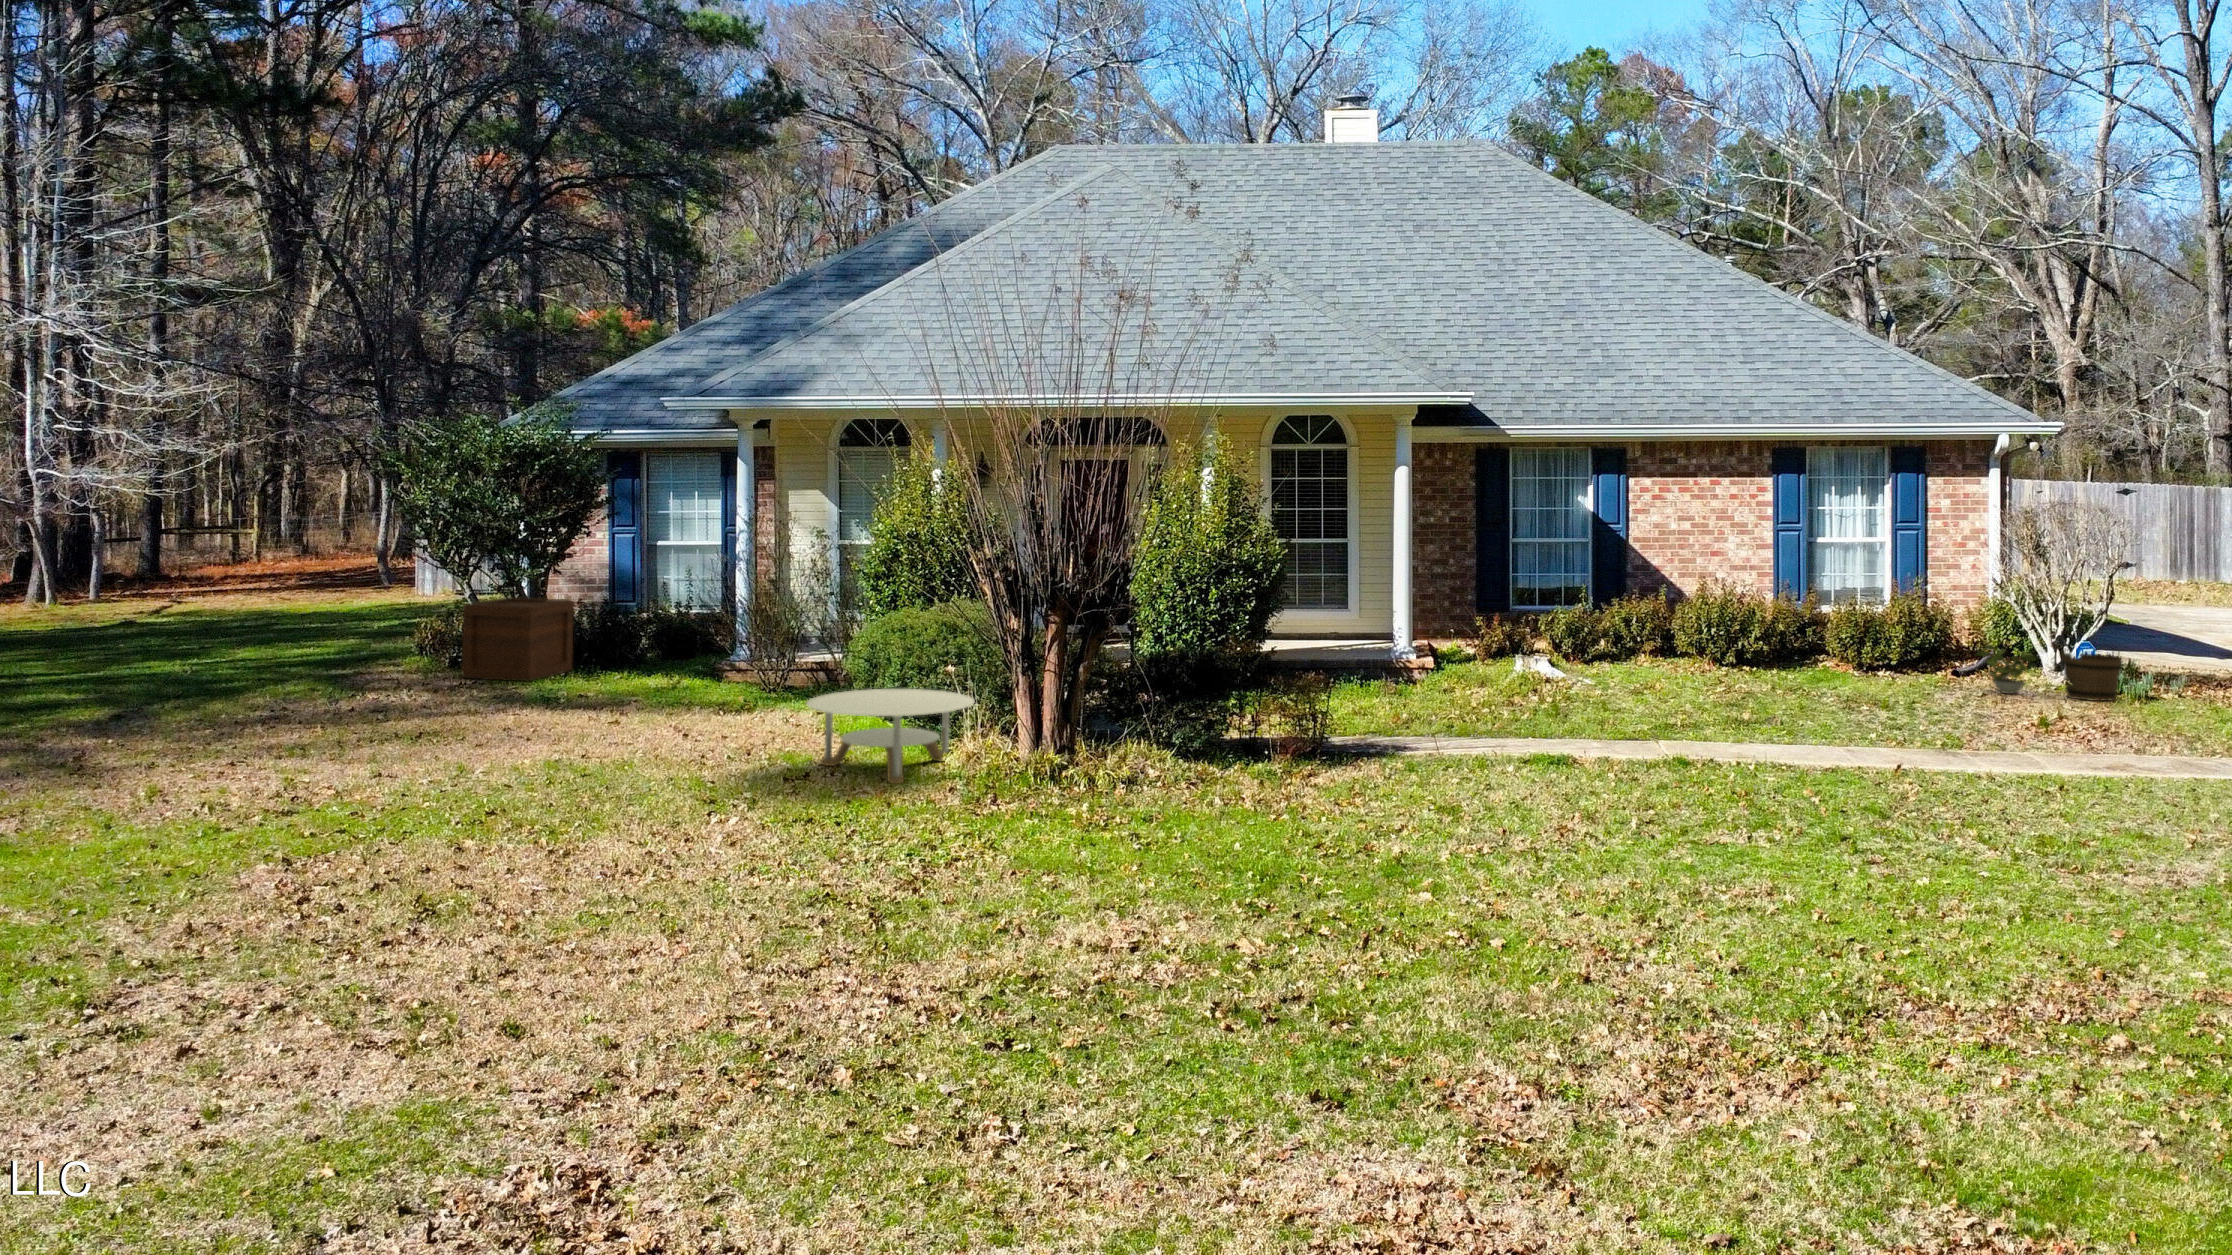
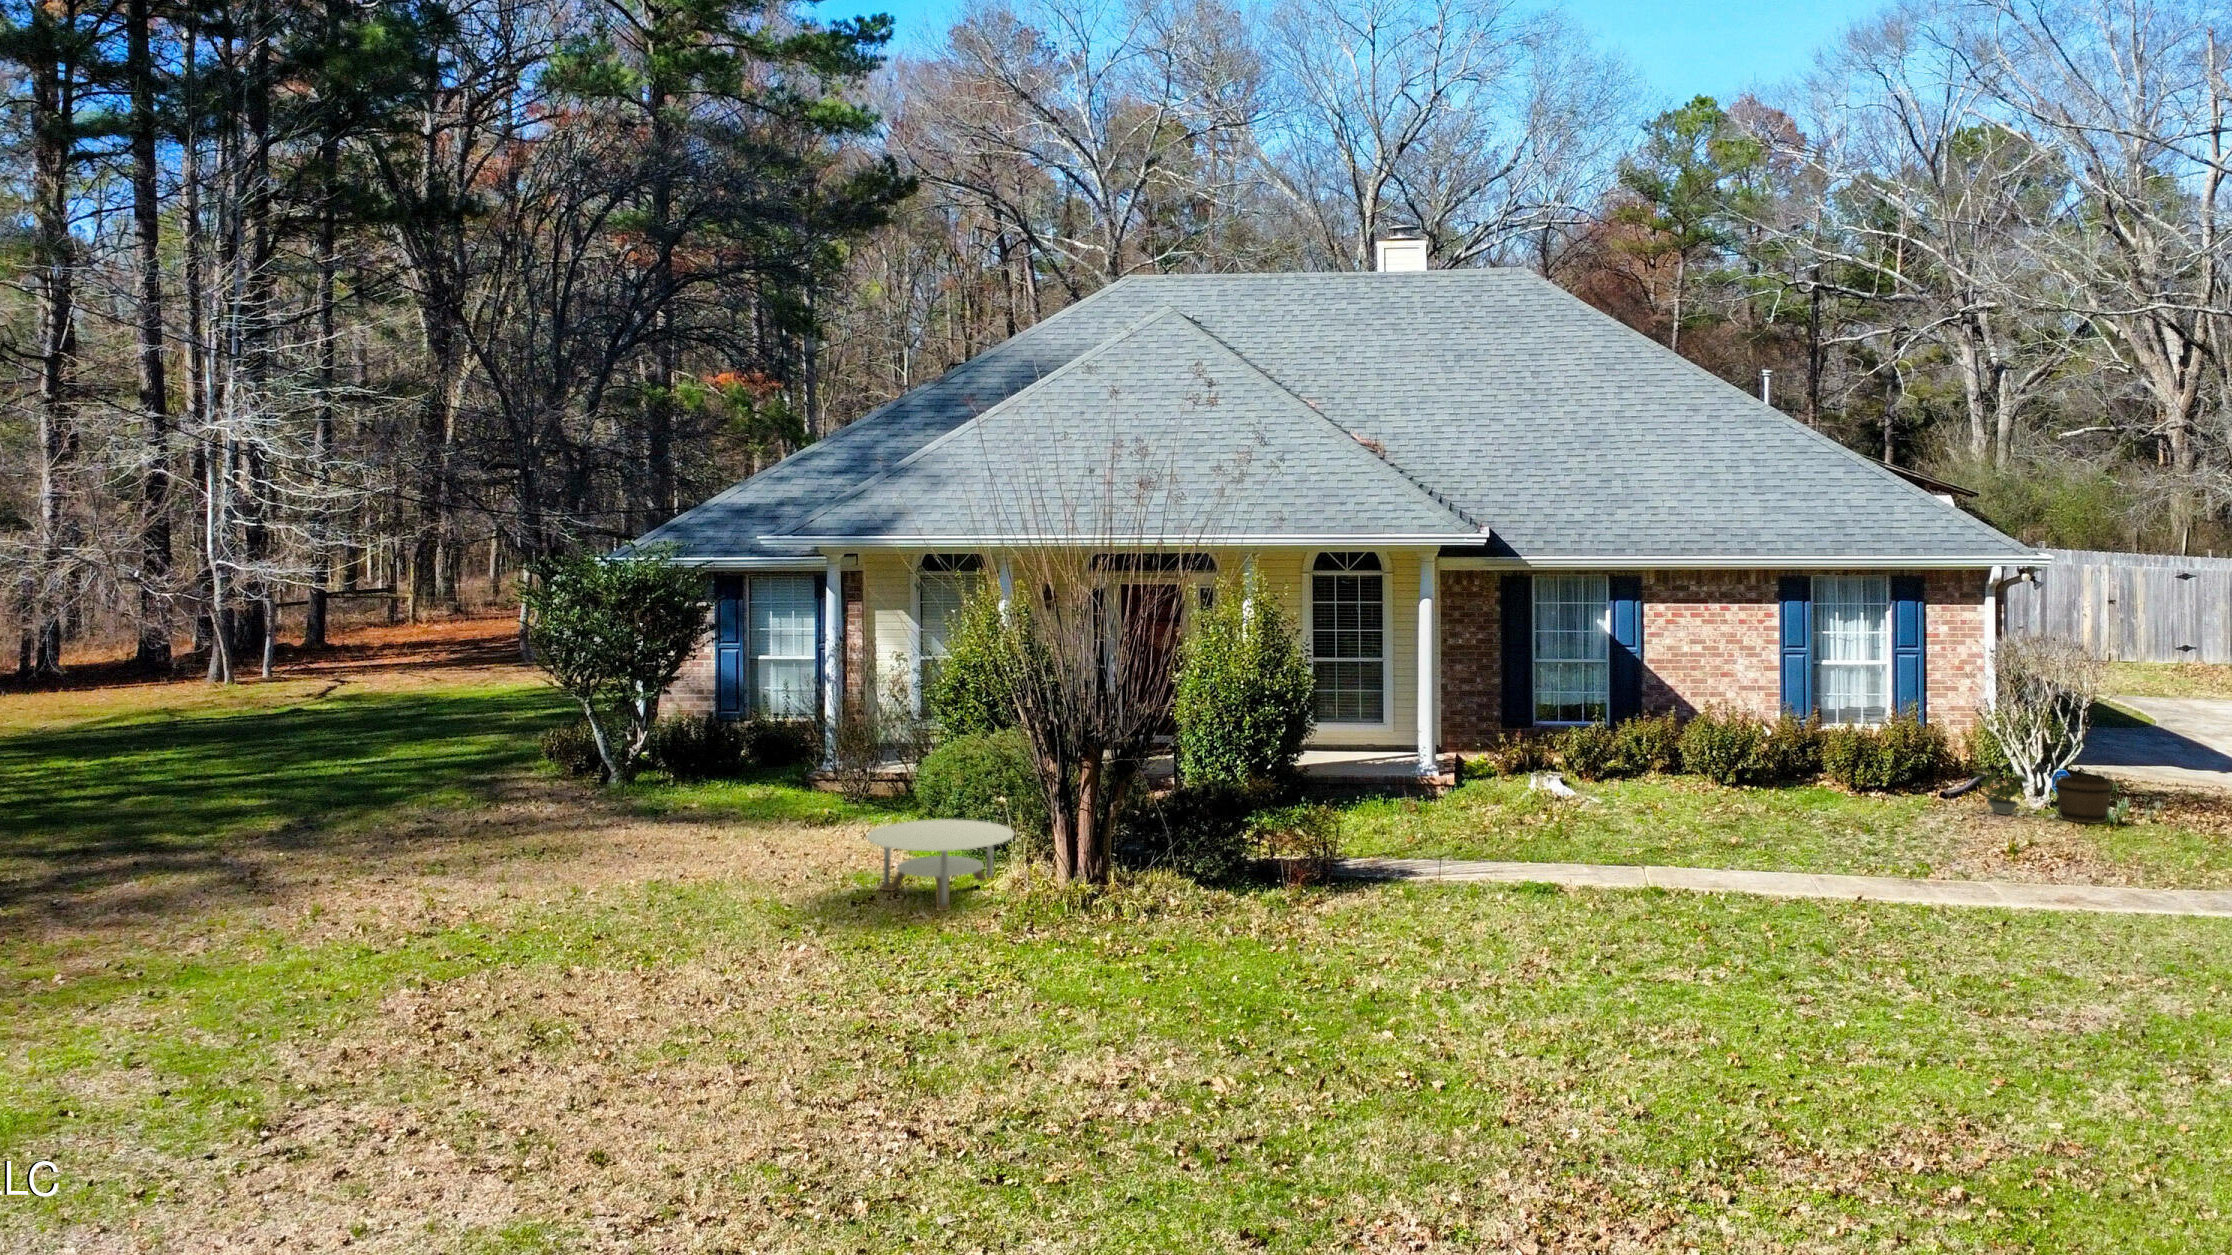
wooden crate: present [461,597,574,681] -> none [577,717,675,796]

